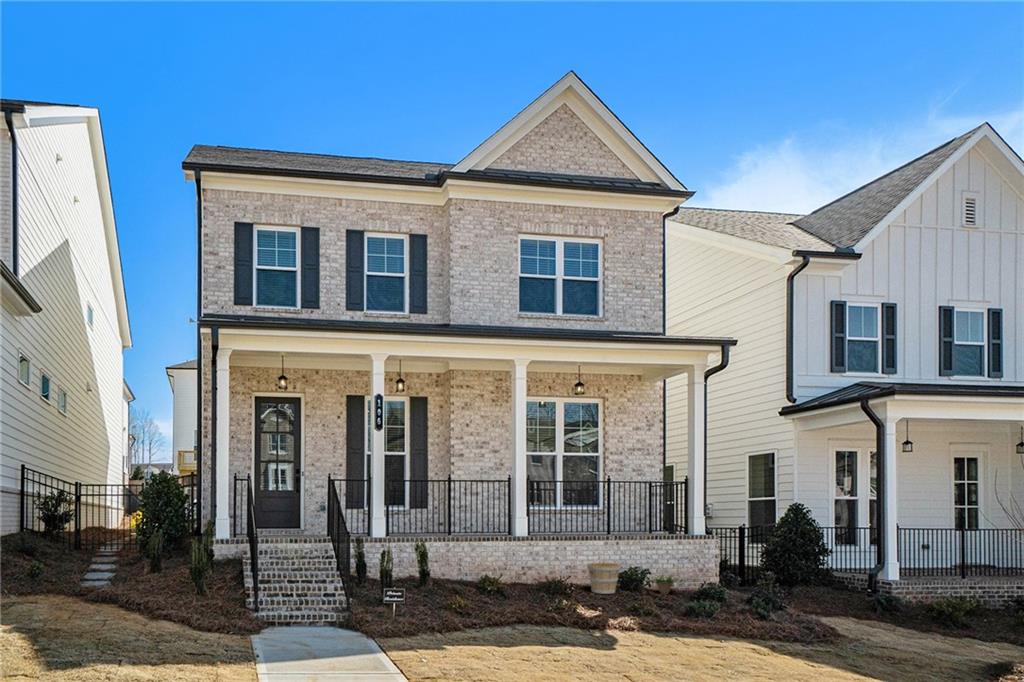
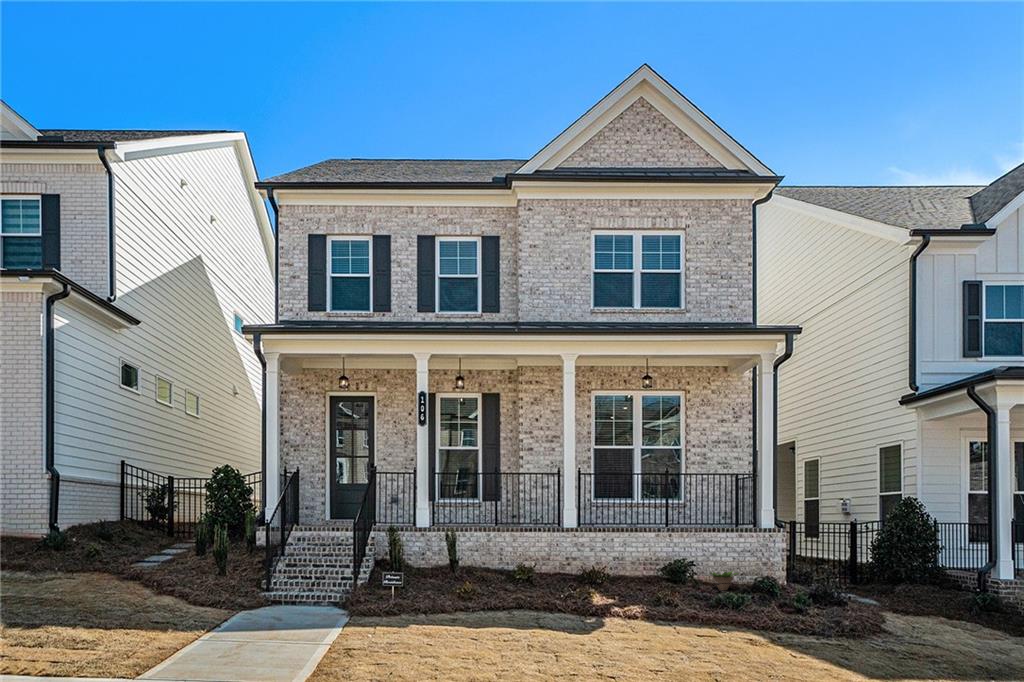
wooden bucket: present [588,562,620,594] -> none [636,556,670,588]

